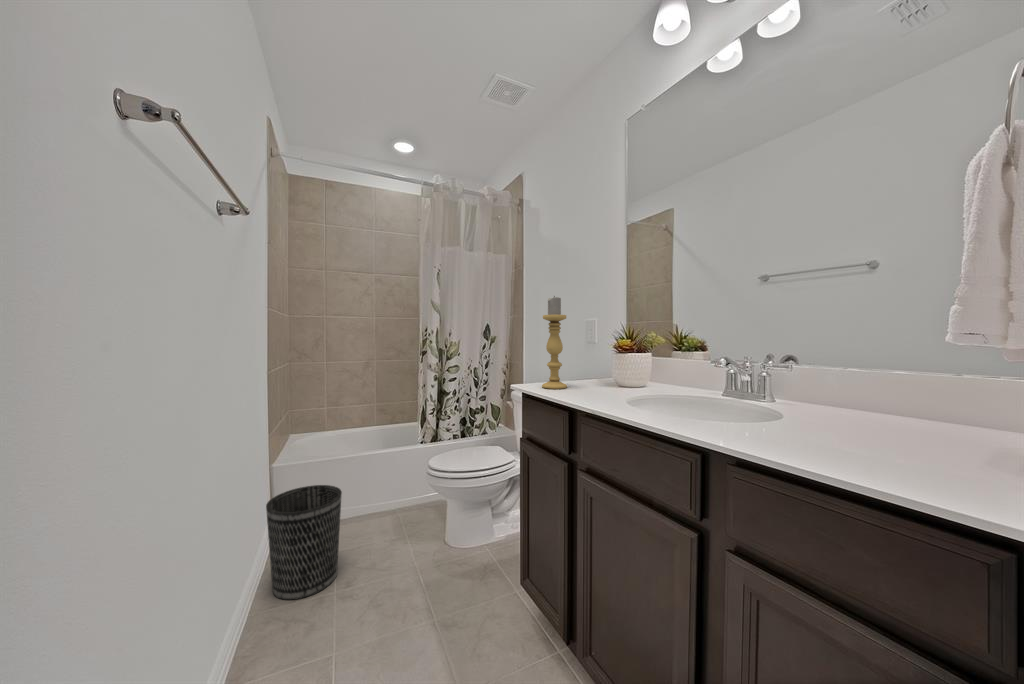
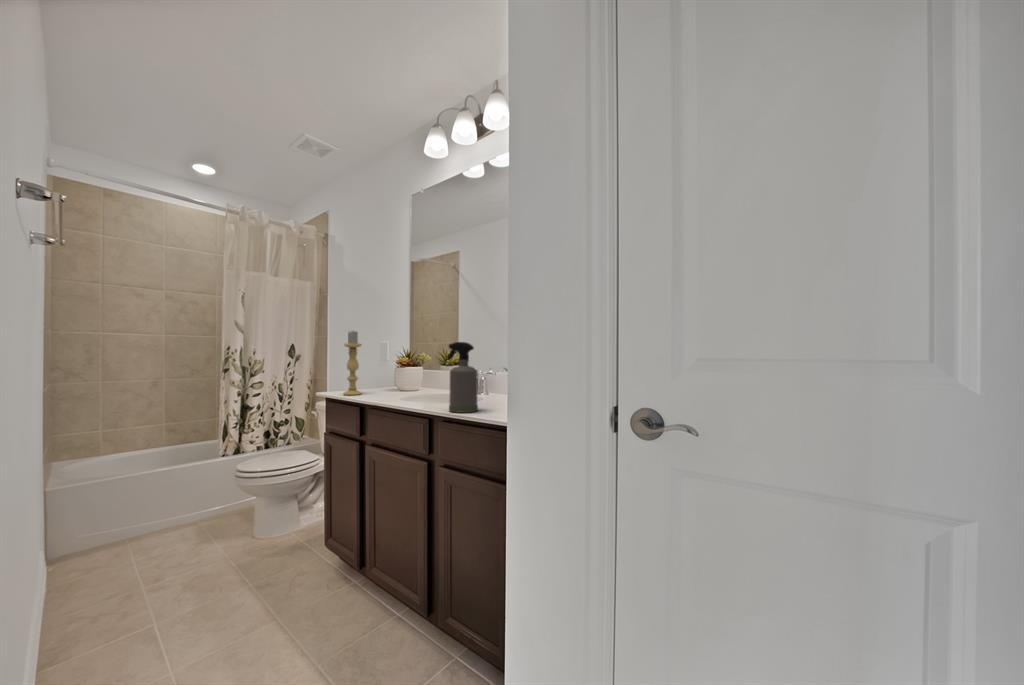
spray bottle: none [769,284,873,461] -> present [446,342,478,413]
wastebasket: present [266,485,342,600] -> none [70,495,152,595]

